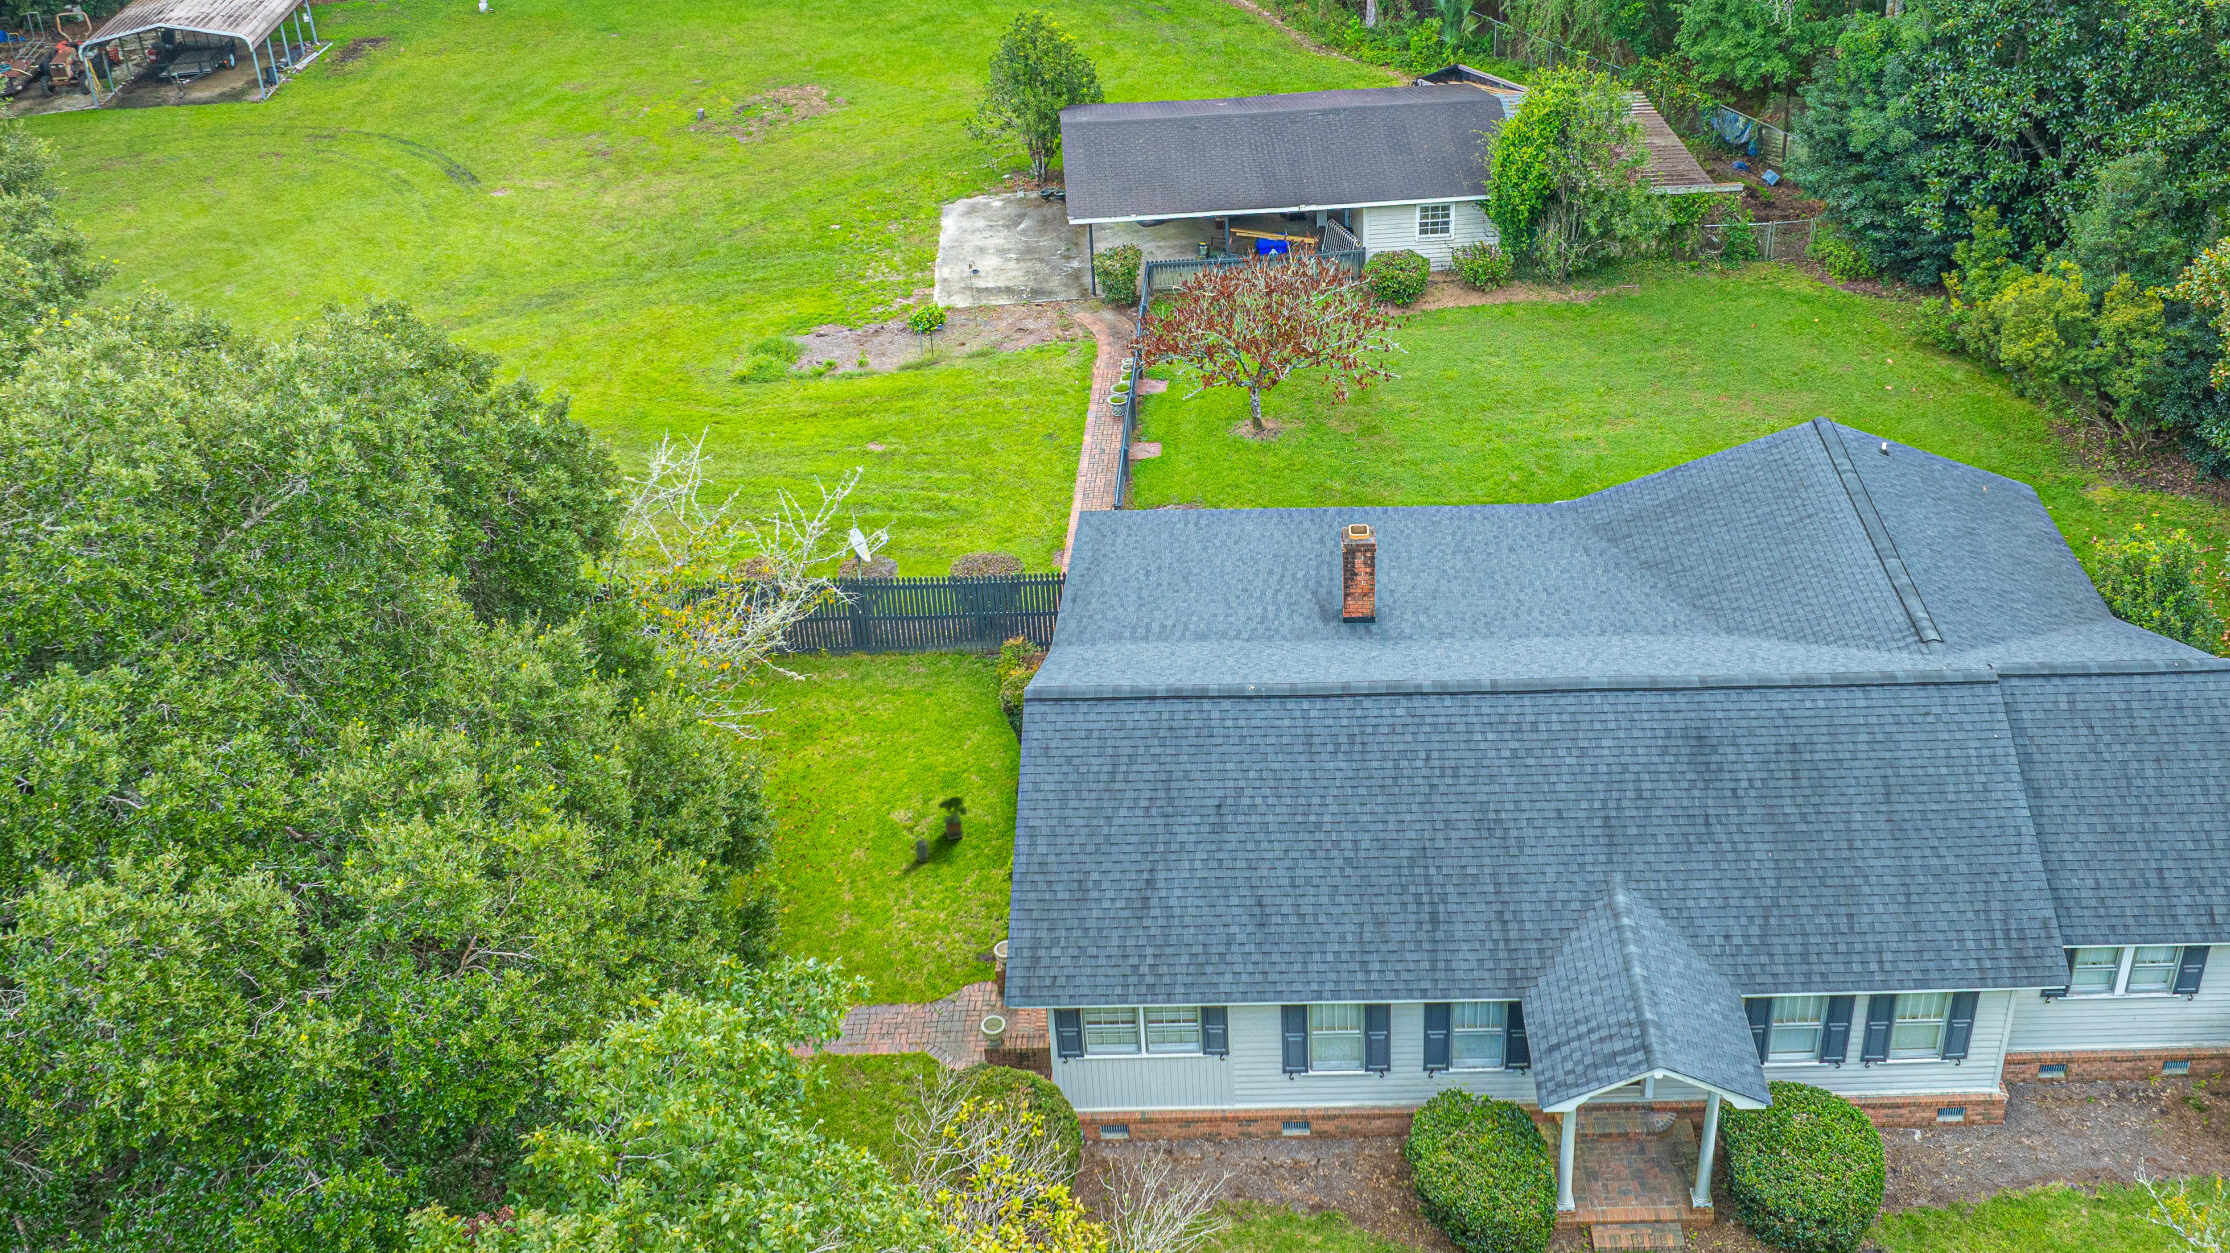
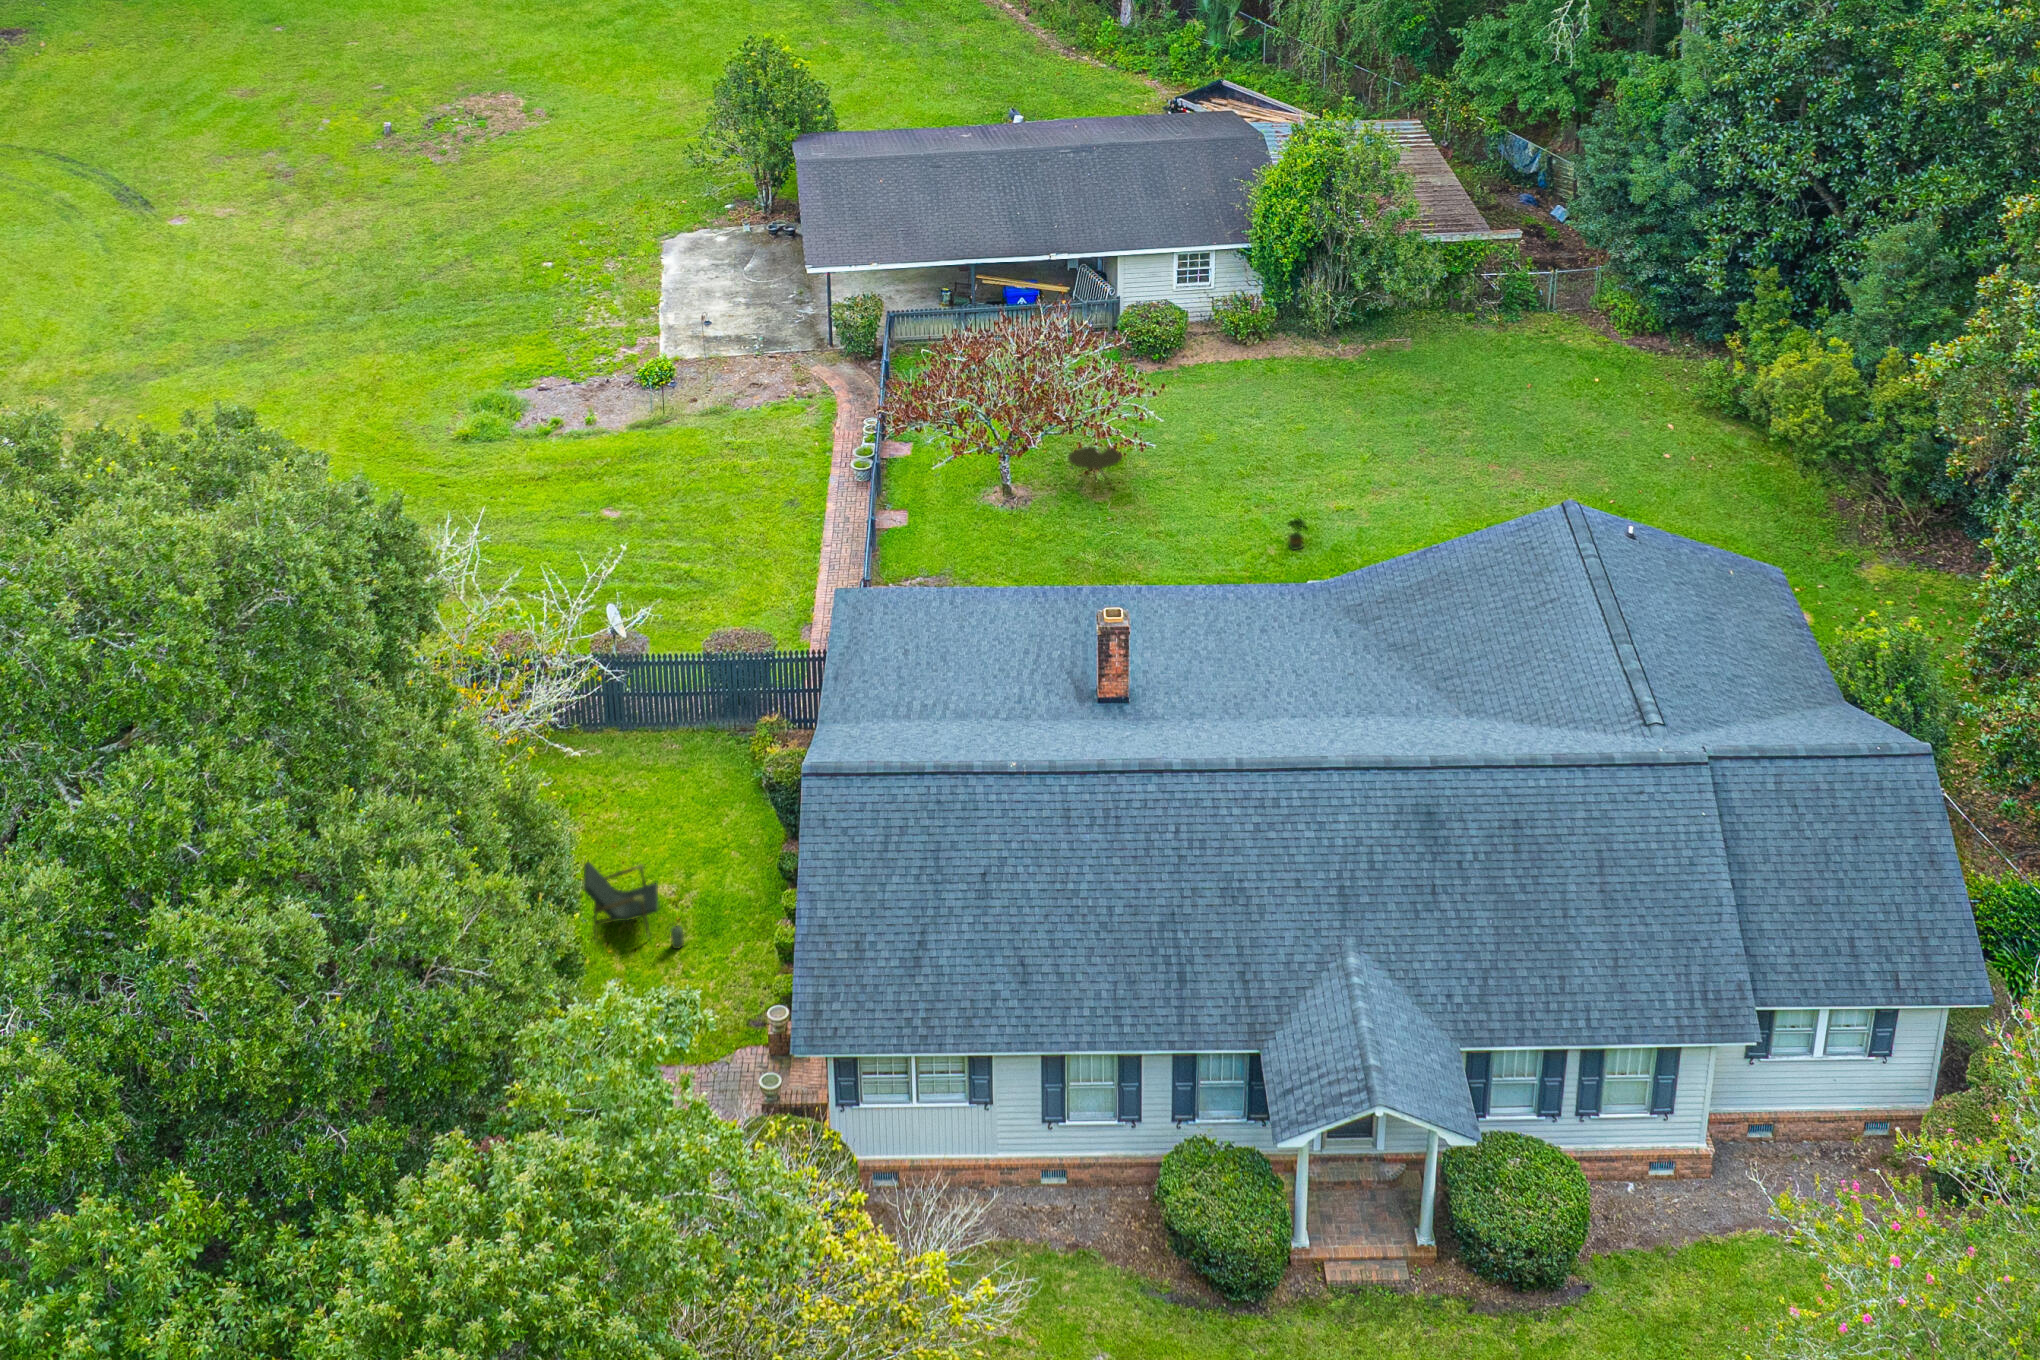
round table: none [1315,386,1370,438] -> present [1068,446,1122,496]
lounge chair: none [832,771,905,853] -> present [583,862,658,941]
potted tree: present [939,796,967,840] -> present [1288,518,1308,550]

